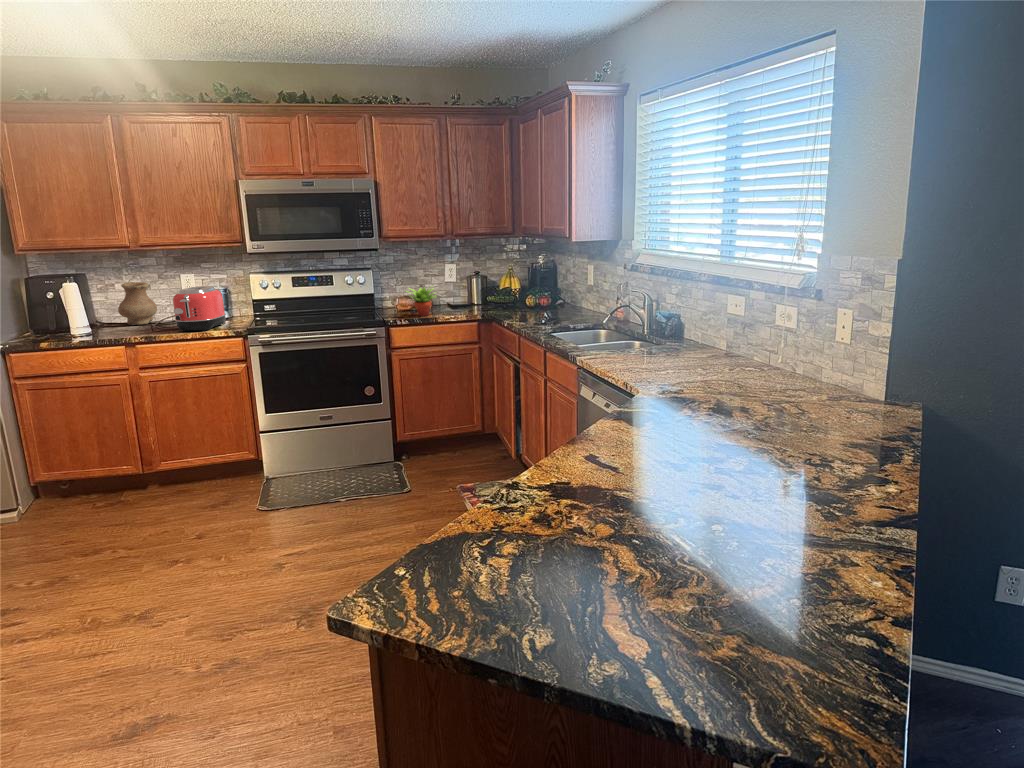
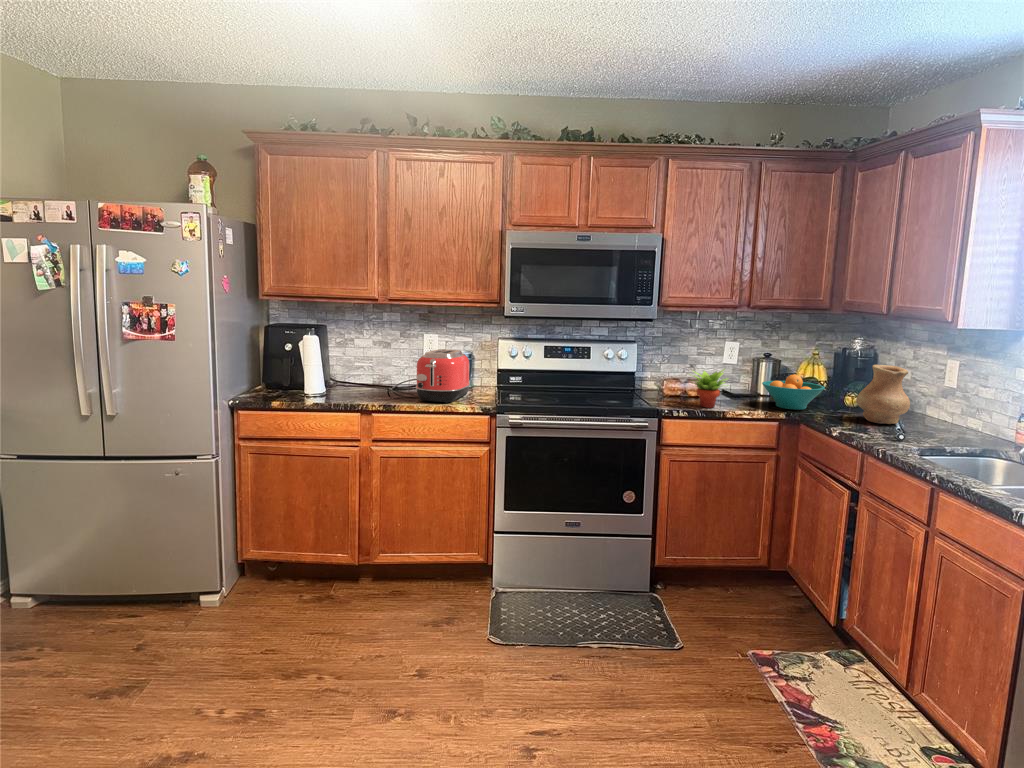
vase: present [118,282,157,325] -> present [856,365,910,424]
fruit bowl: none [466,285,510,312] -> present [762,375,825,410]

